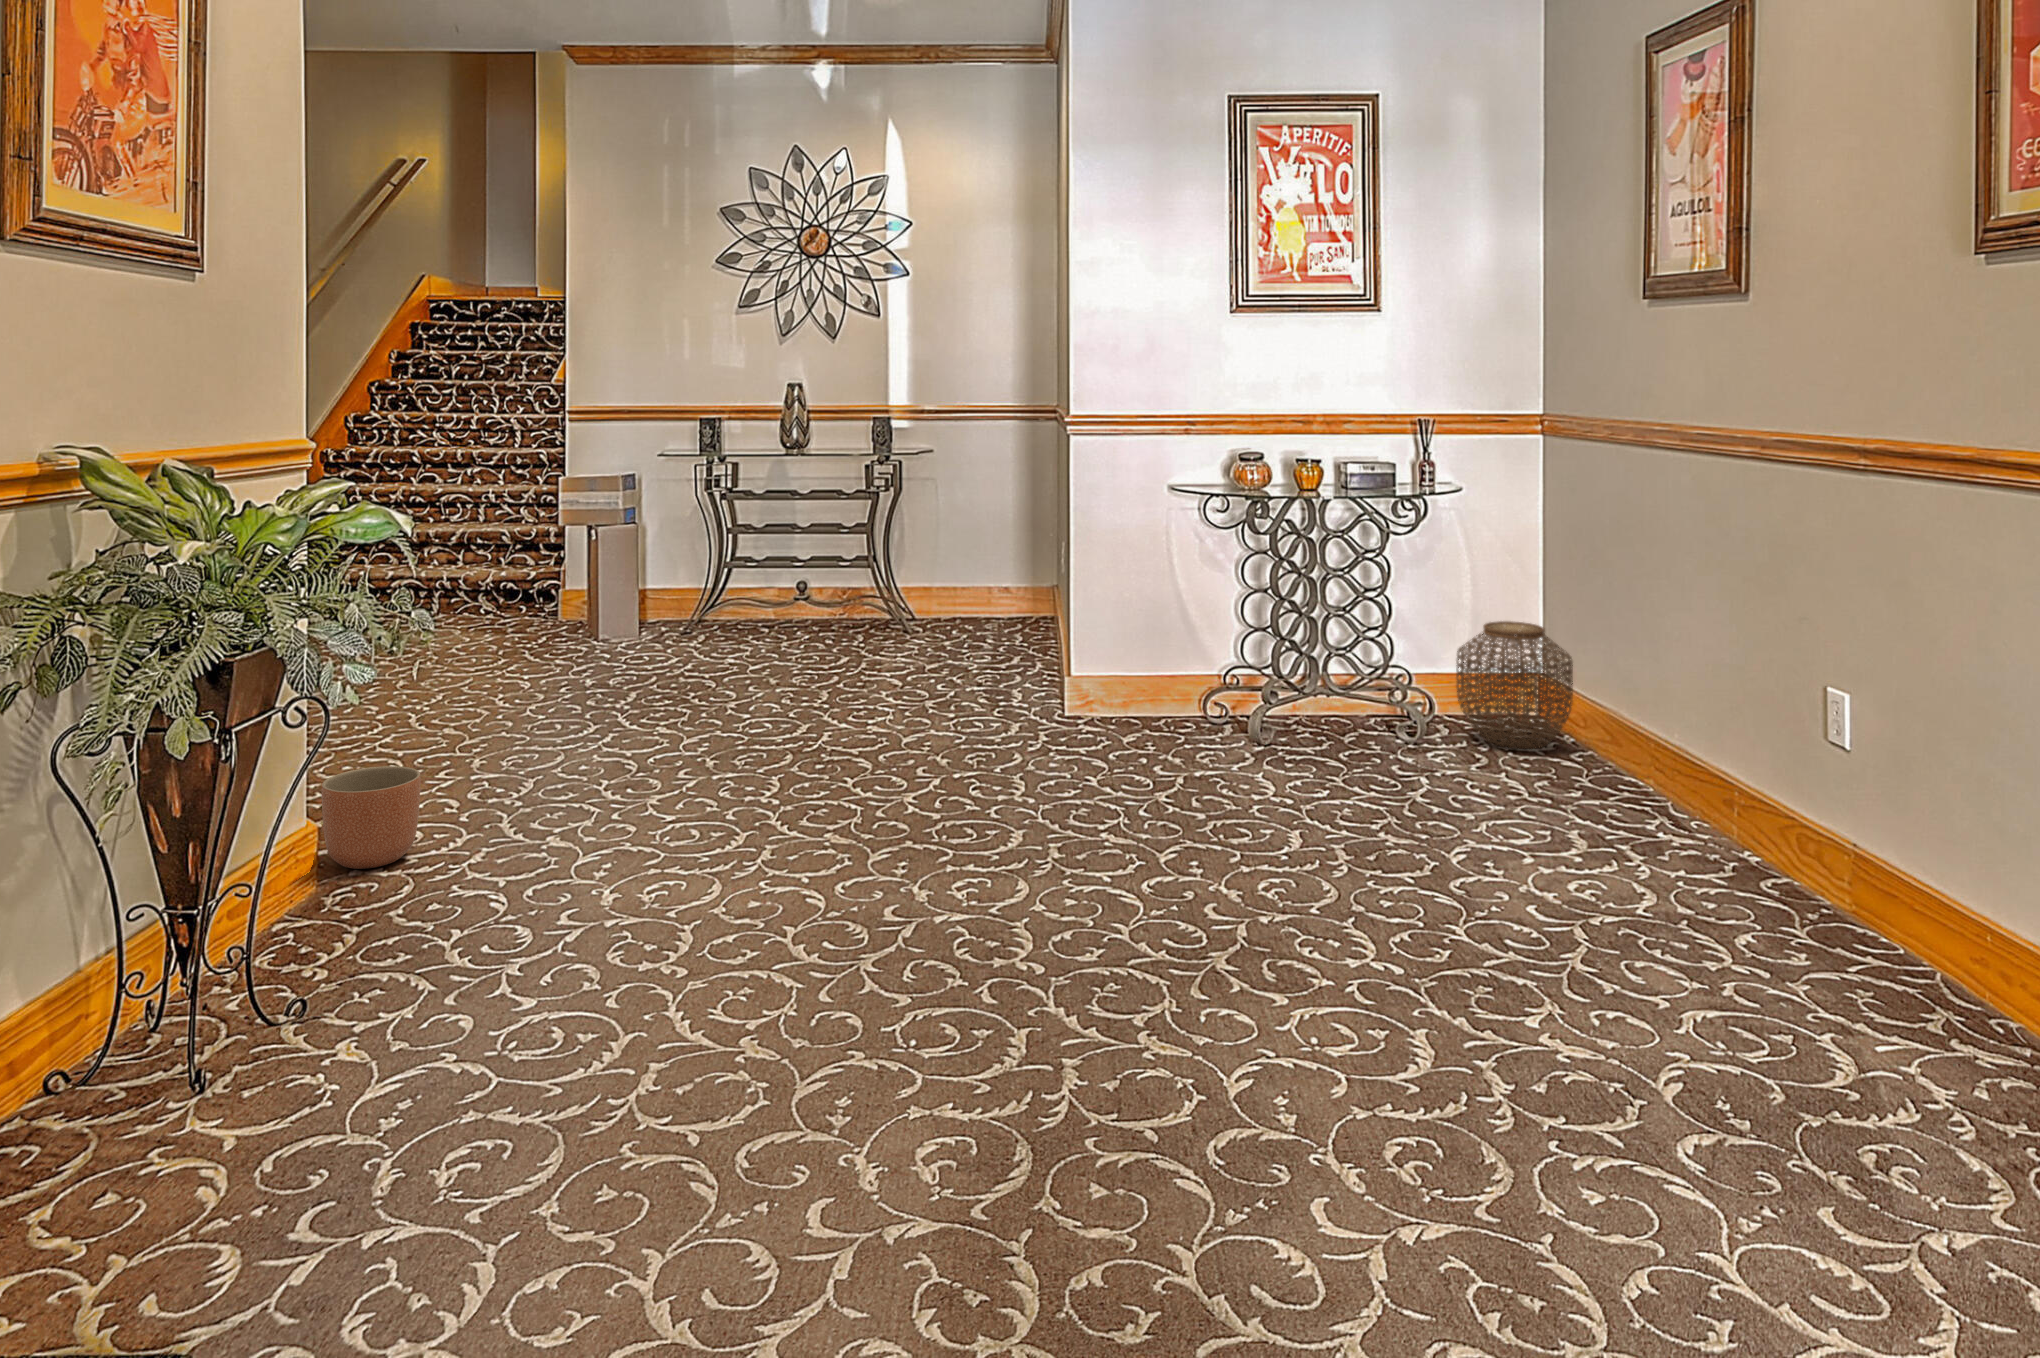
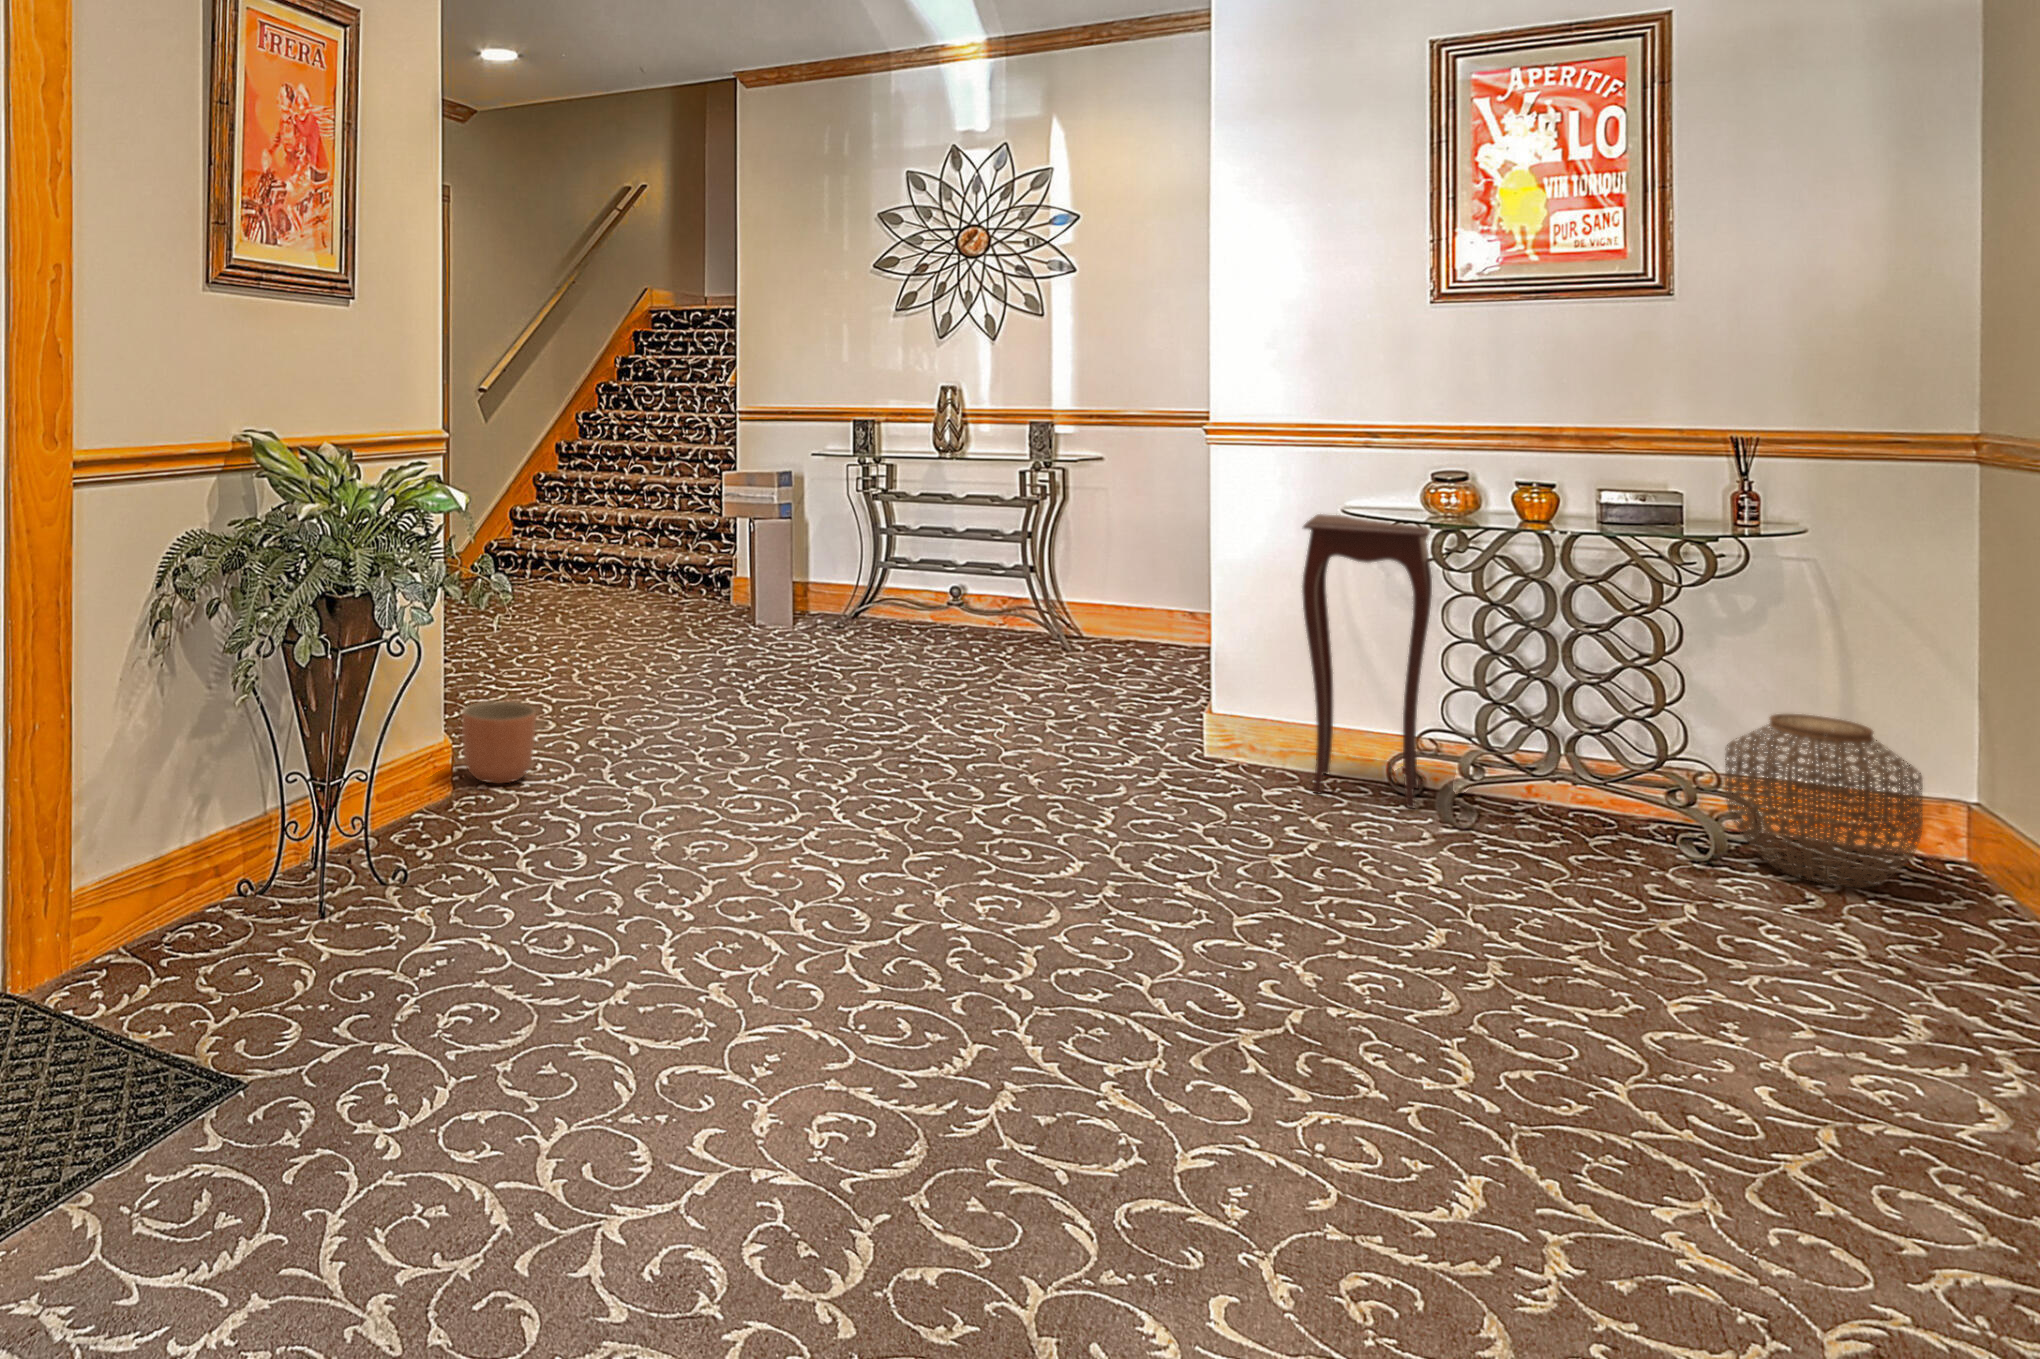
side table: none [1163,488,1260,738] -> present [1302,514,1432,809]

